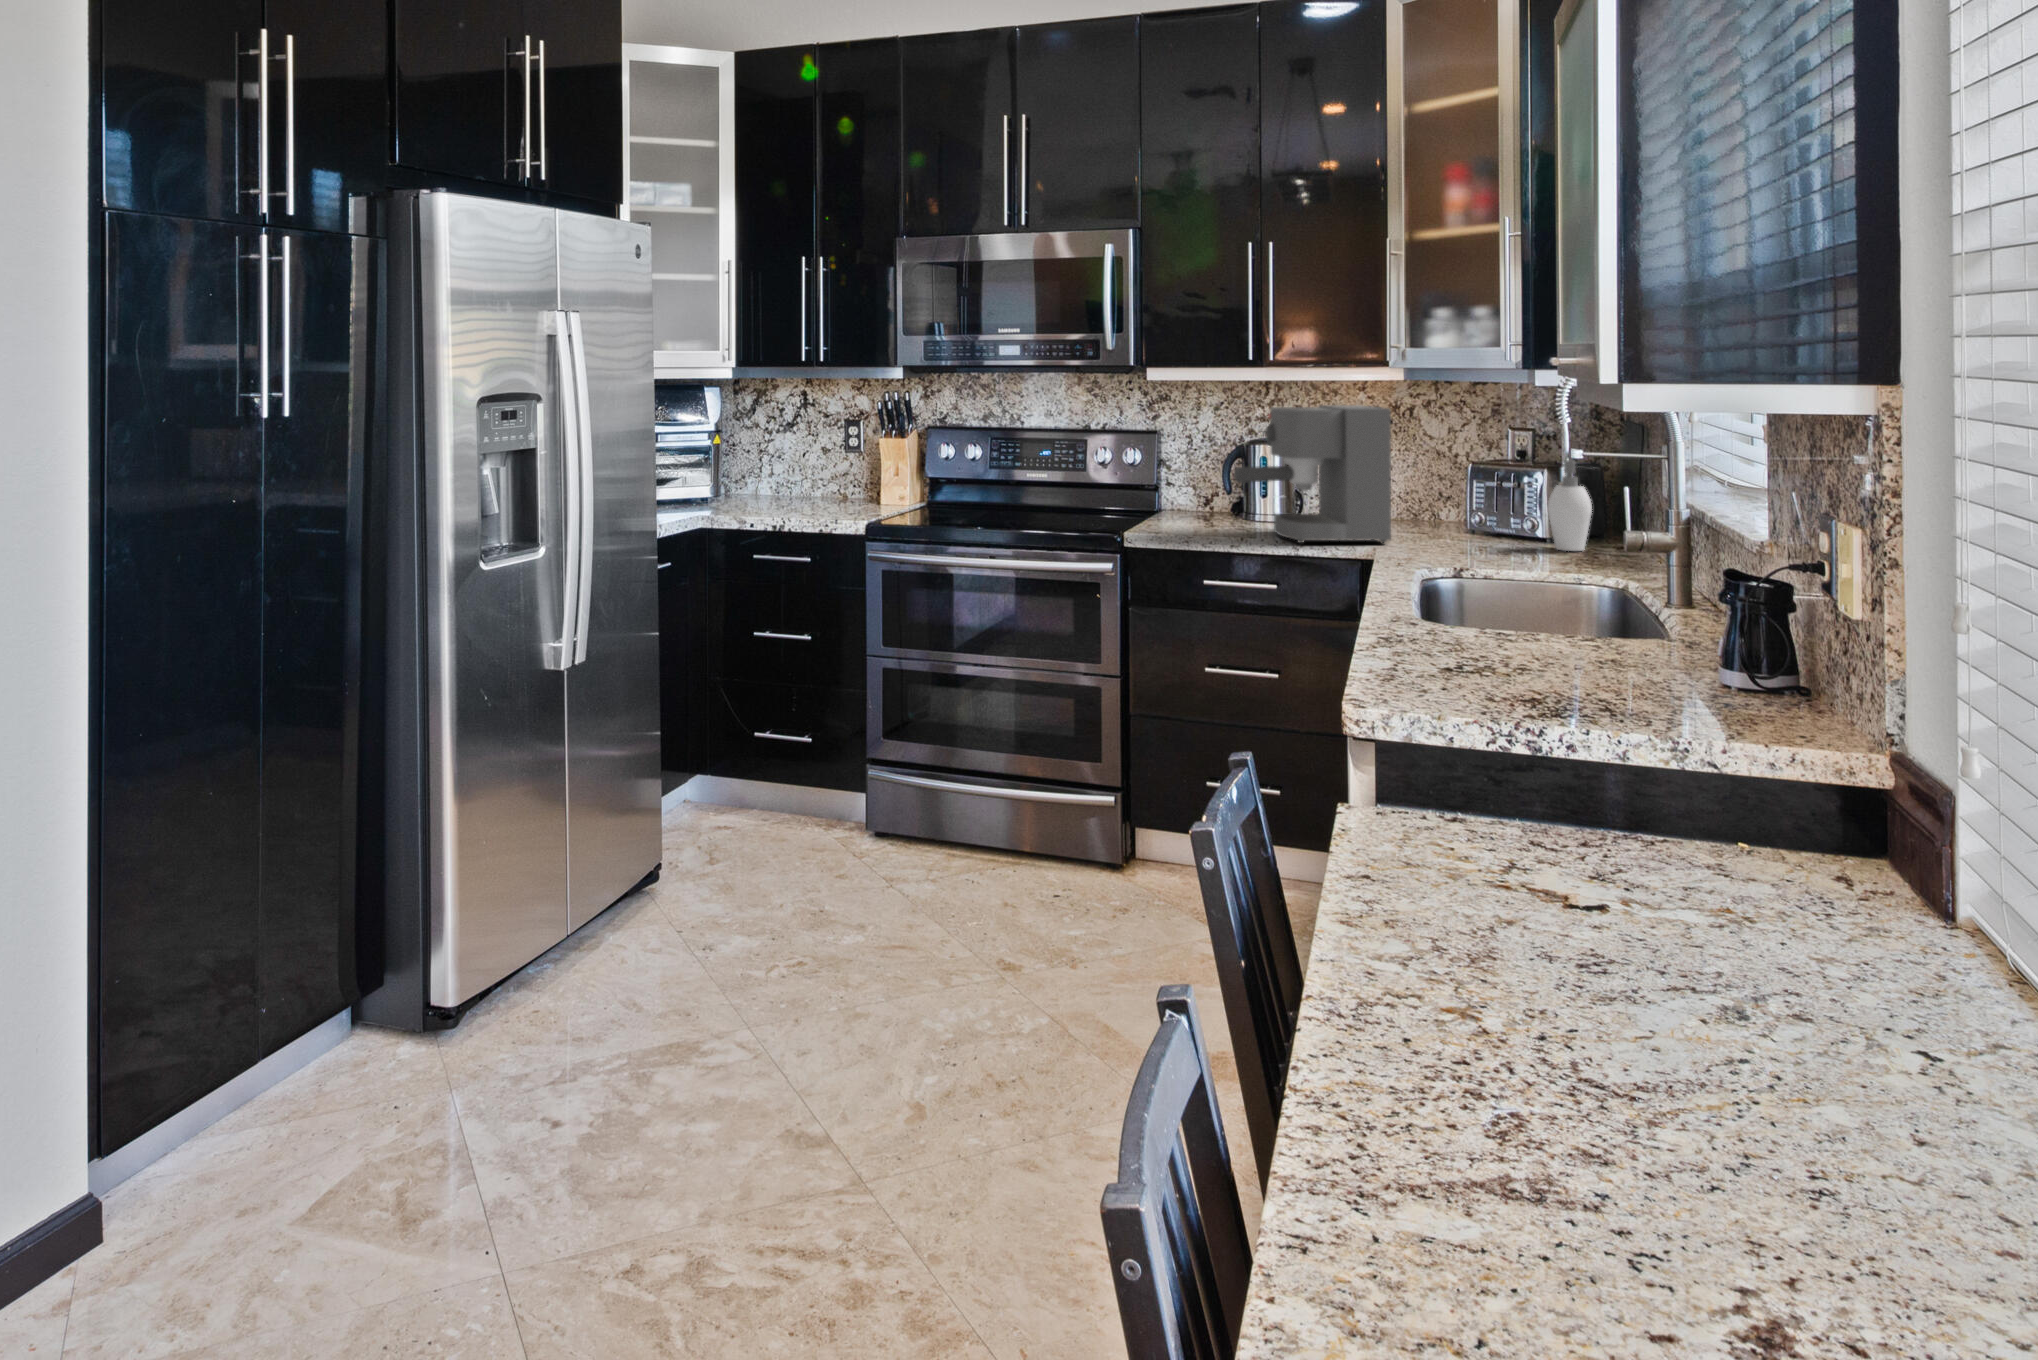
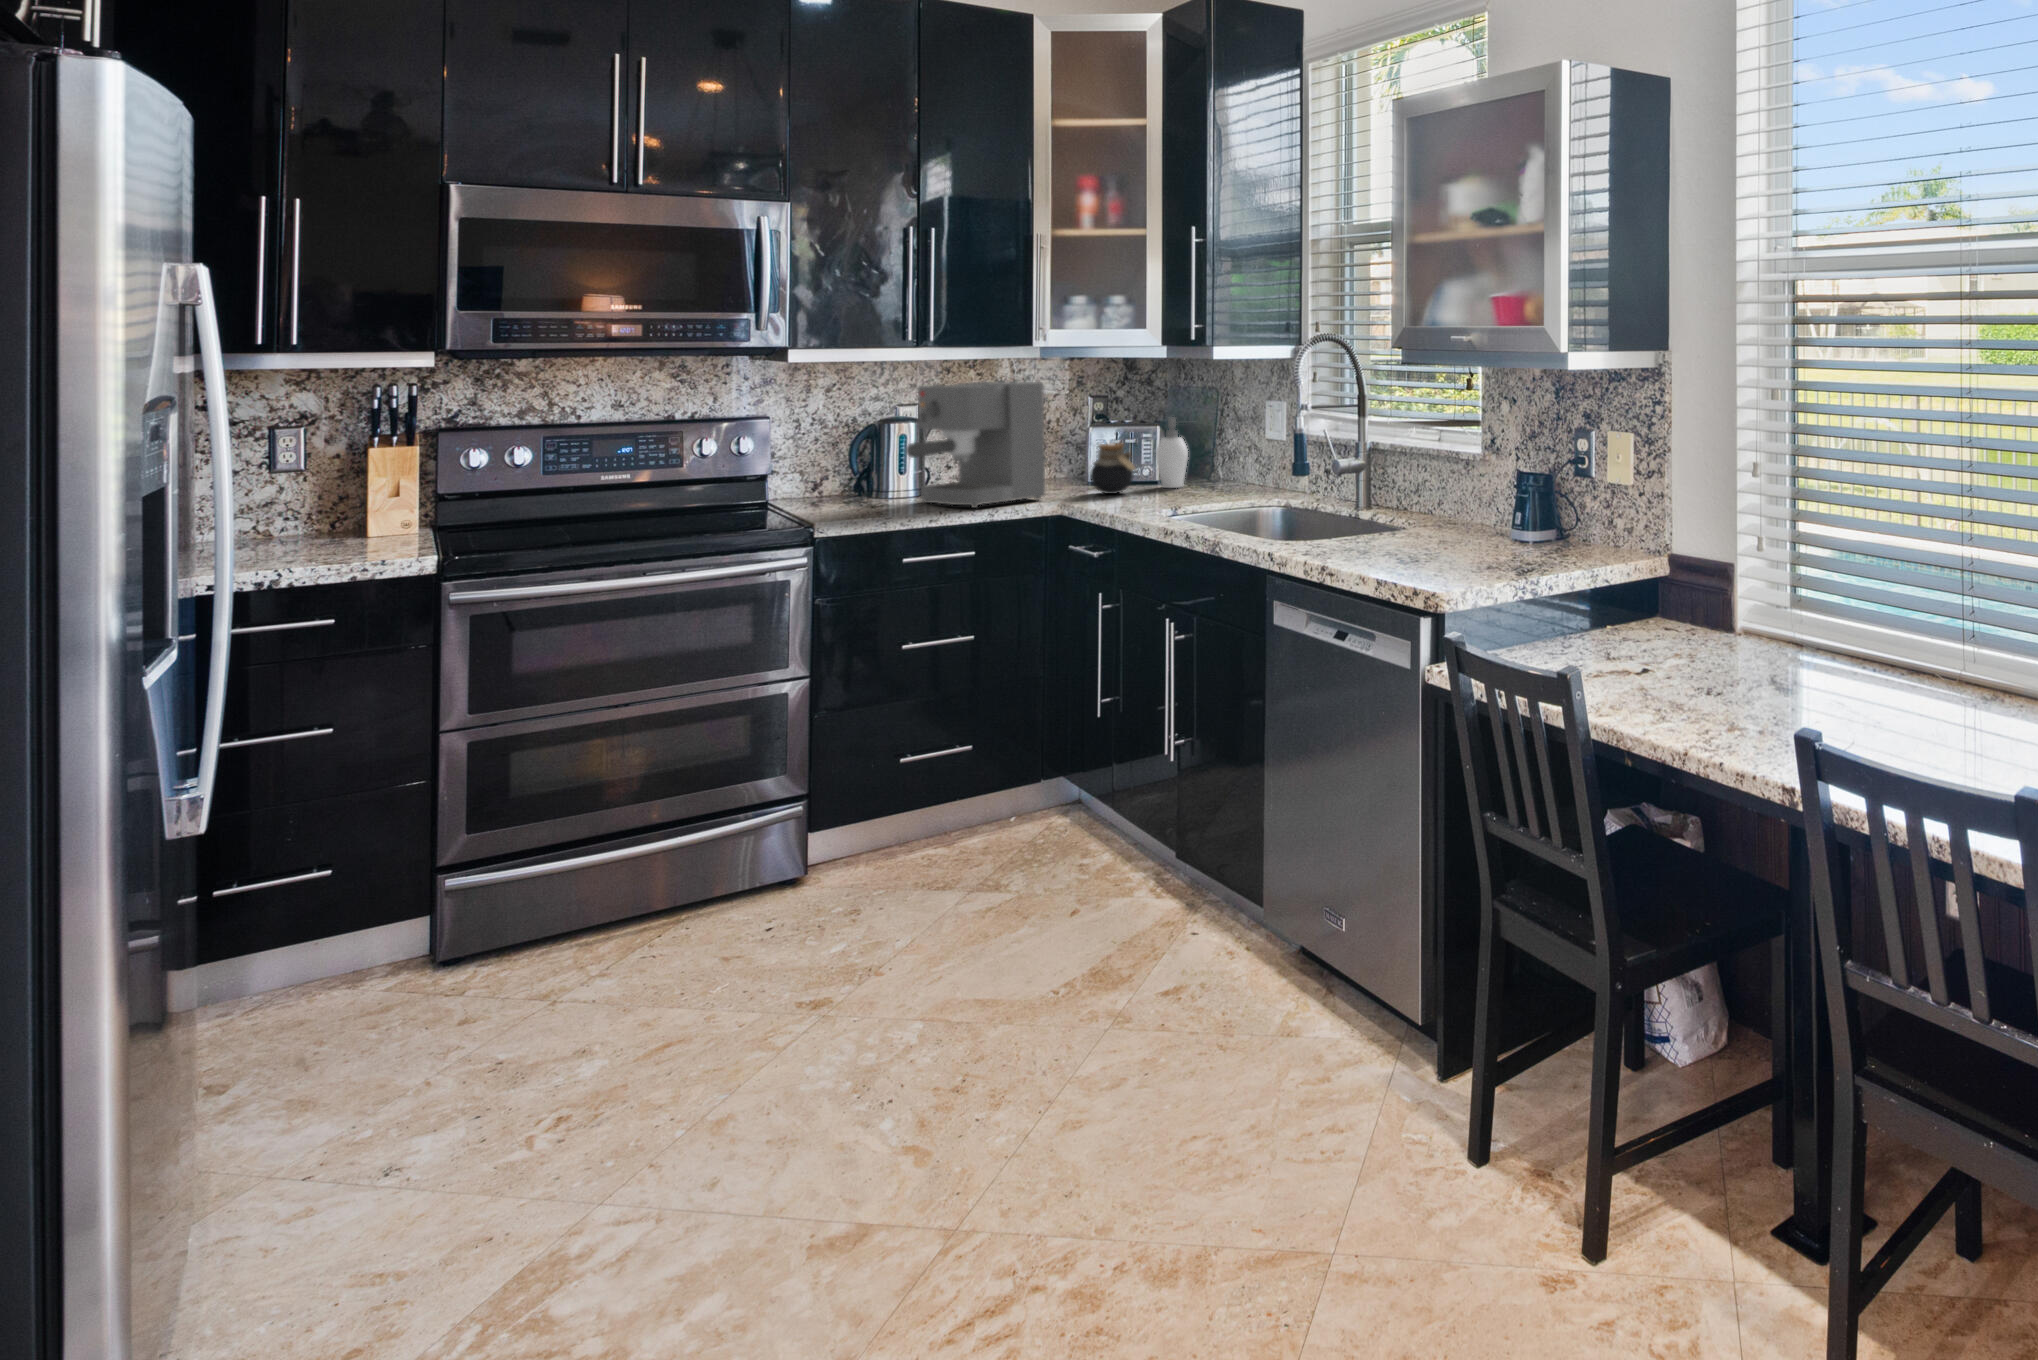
jar: none [1451,486,1510,548] -> present [1090,443,1137,494]

